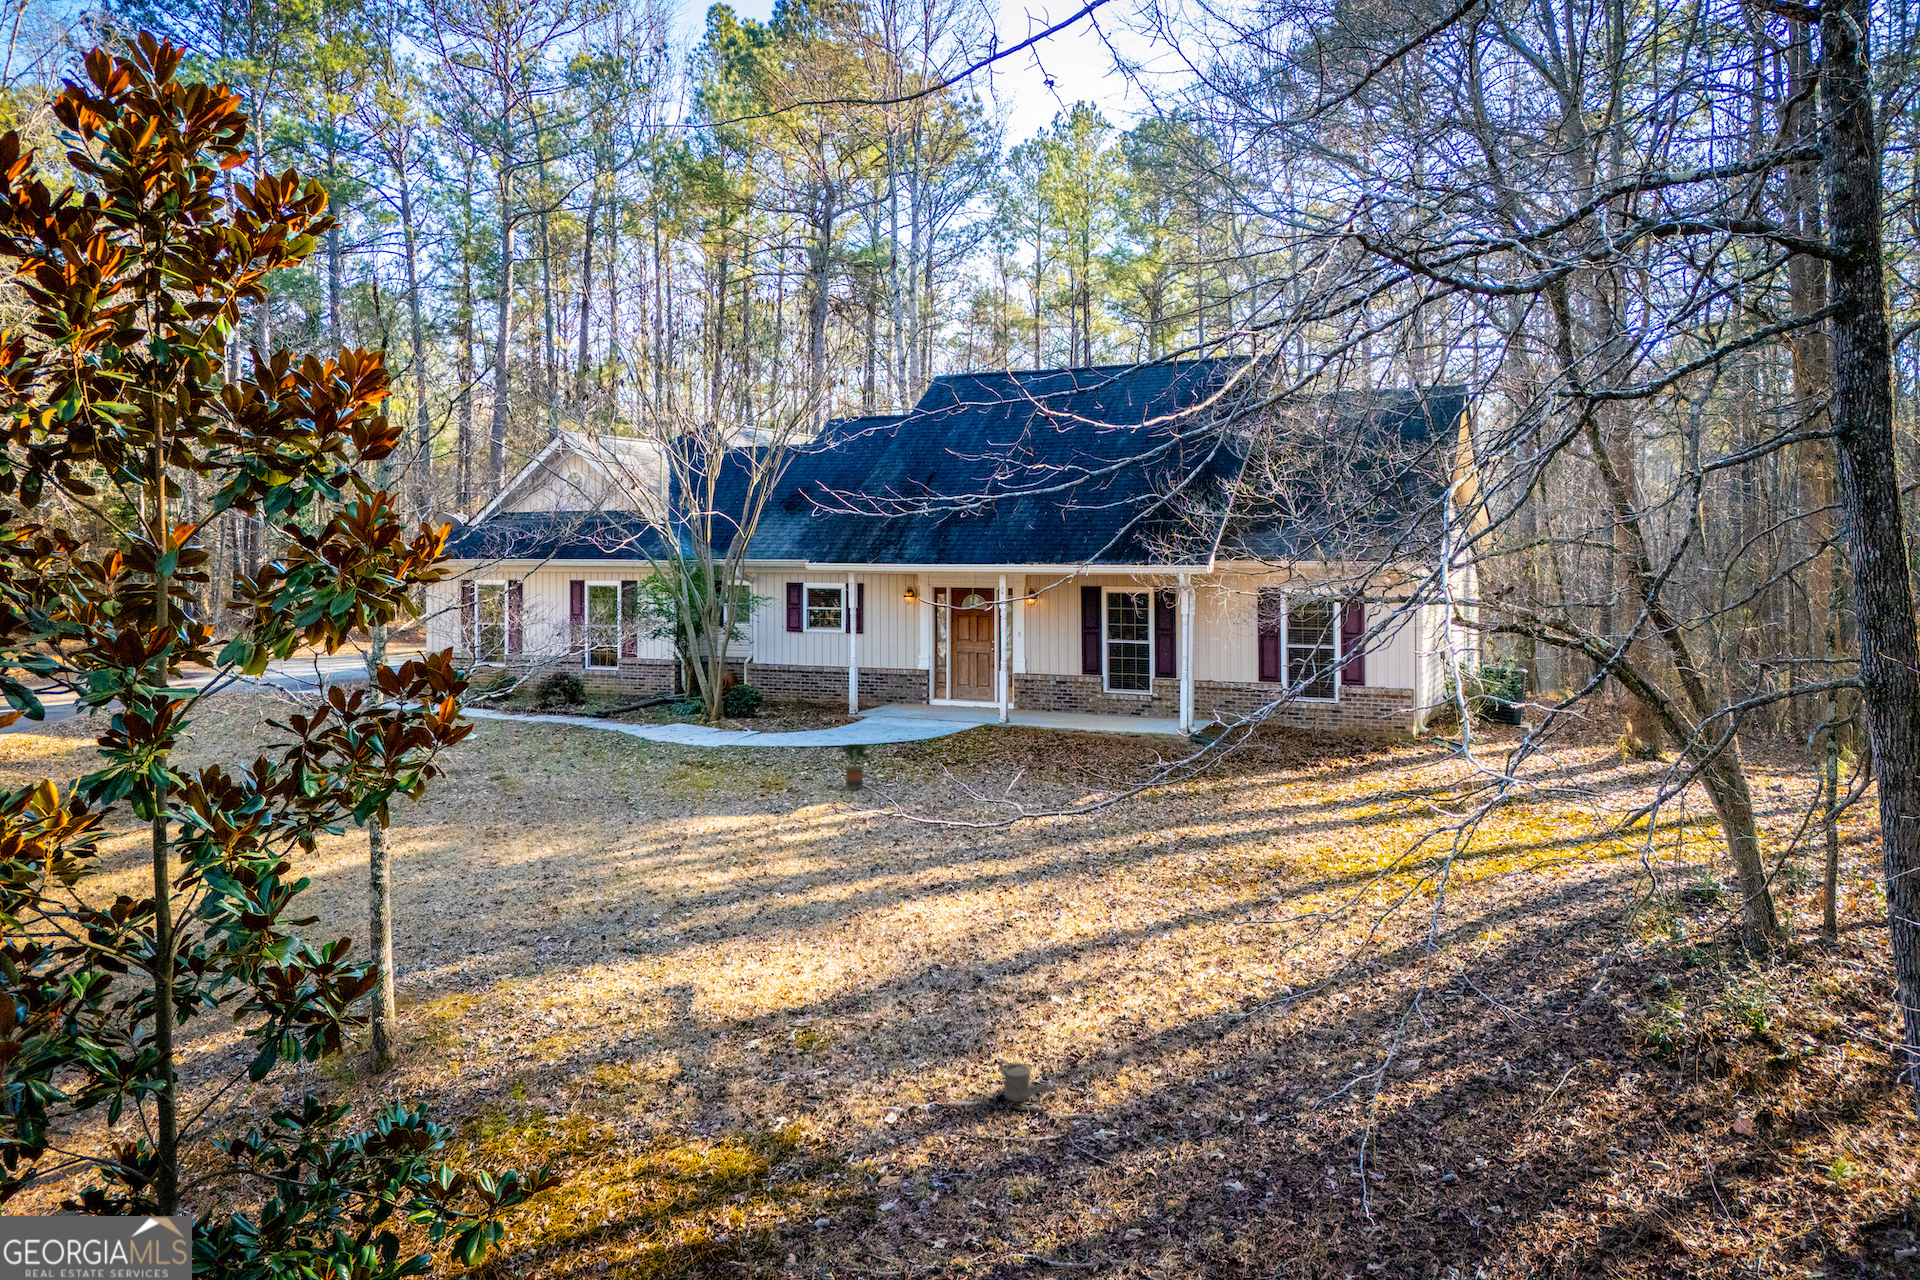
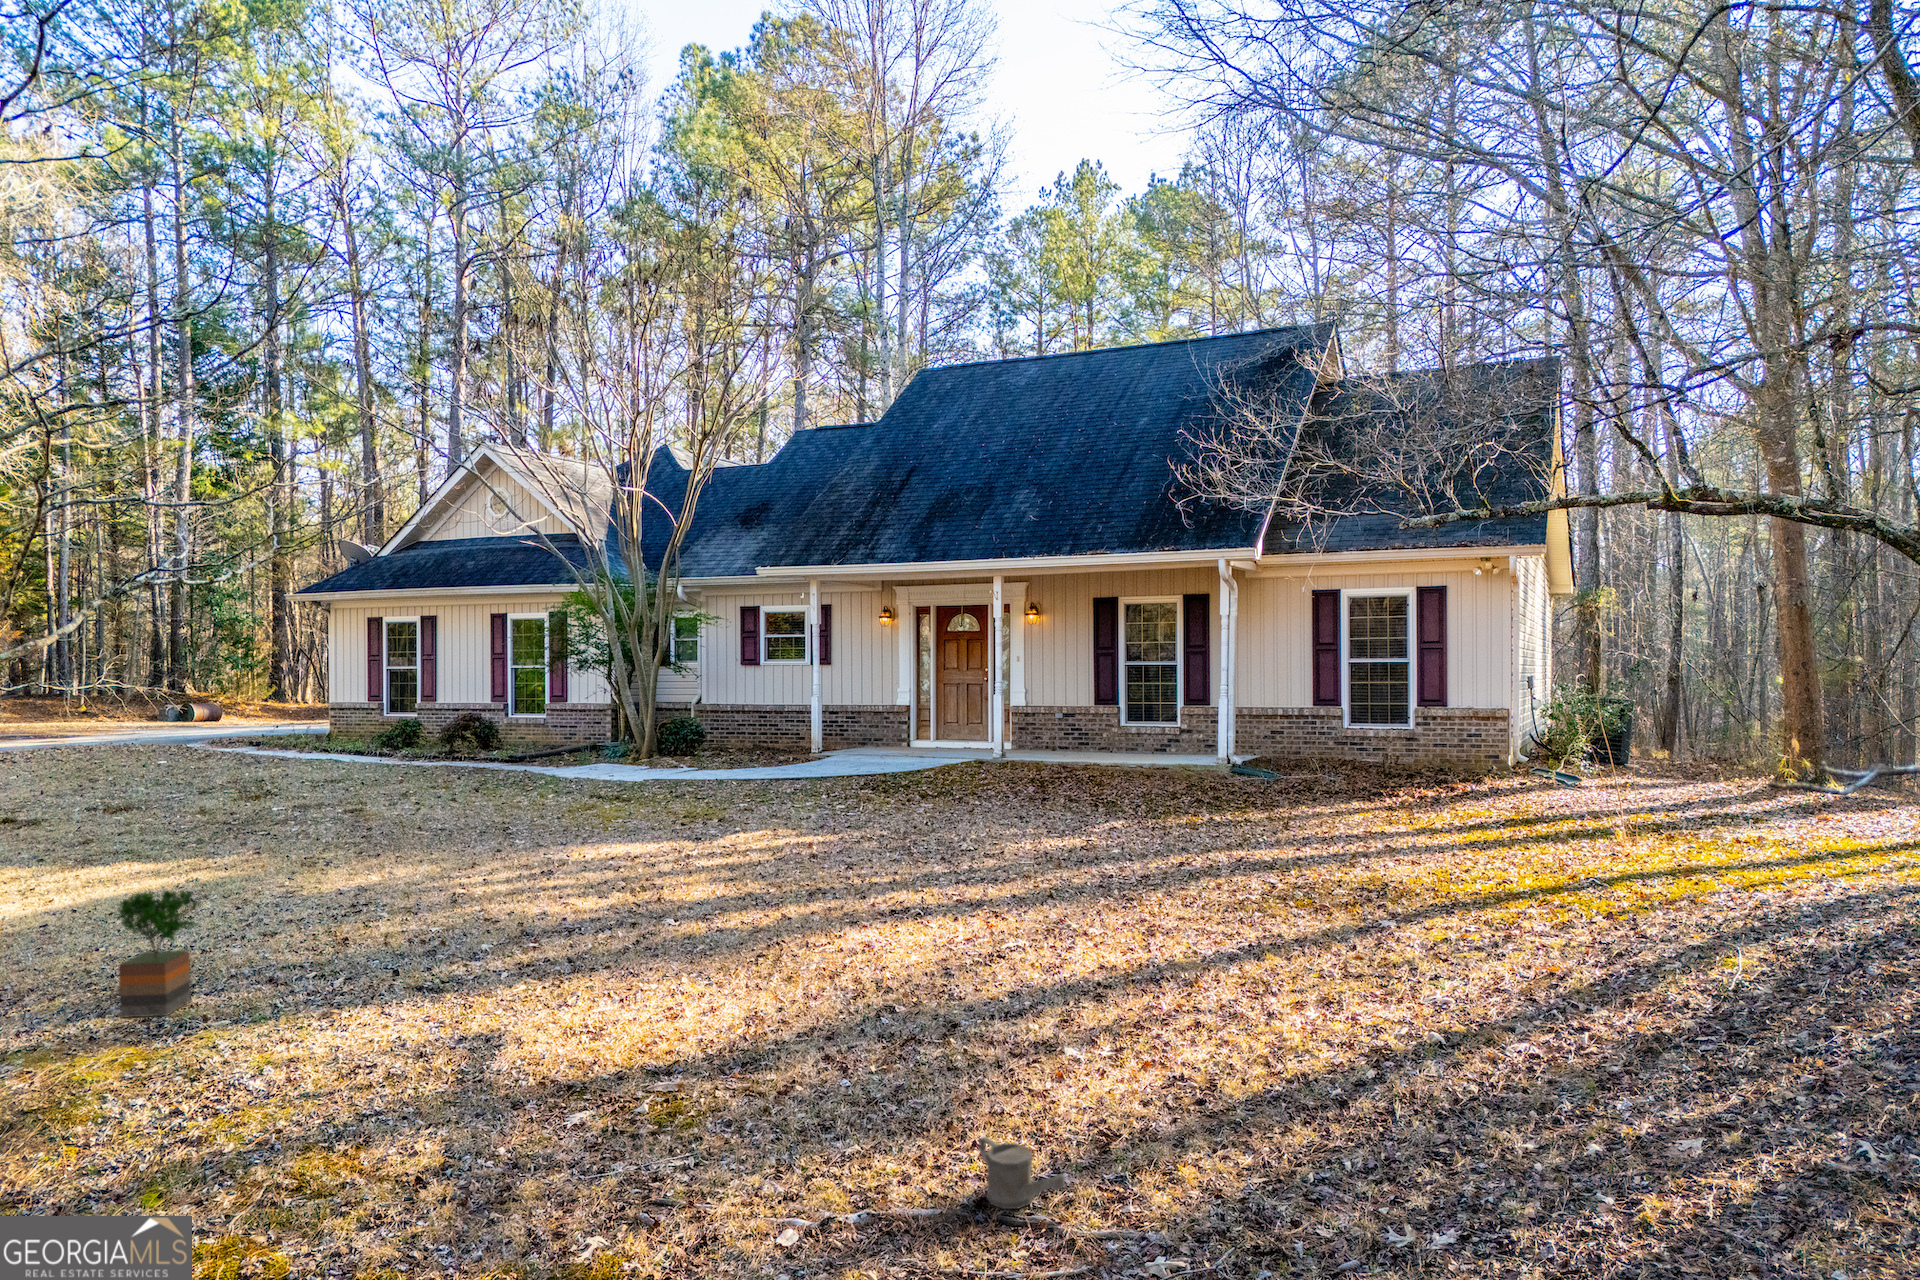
potted tree: present [841,744,869,789] -> present [118,891,203,1018]

